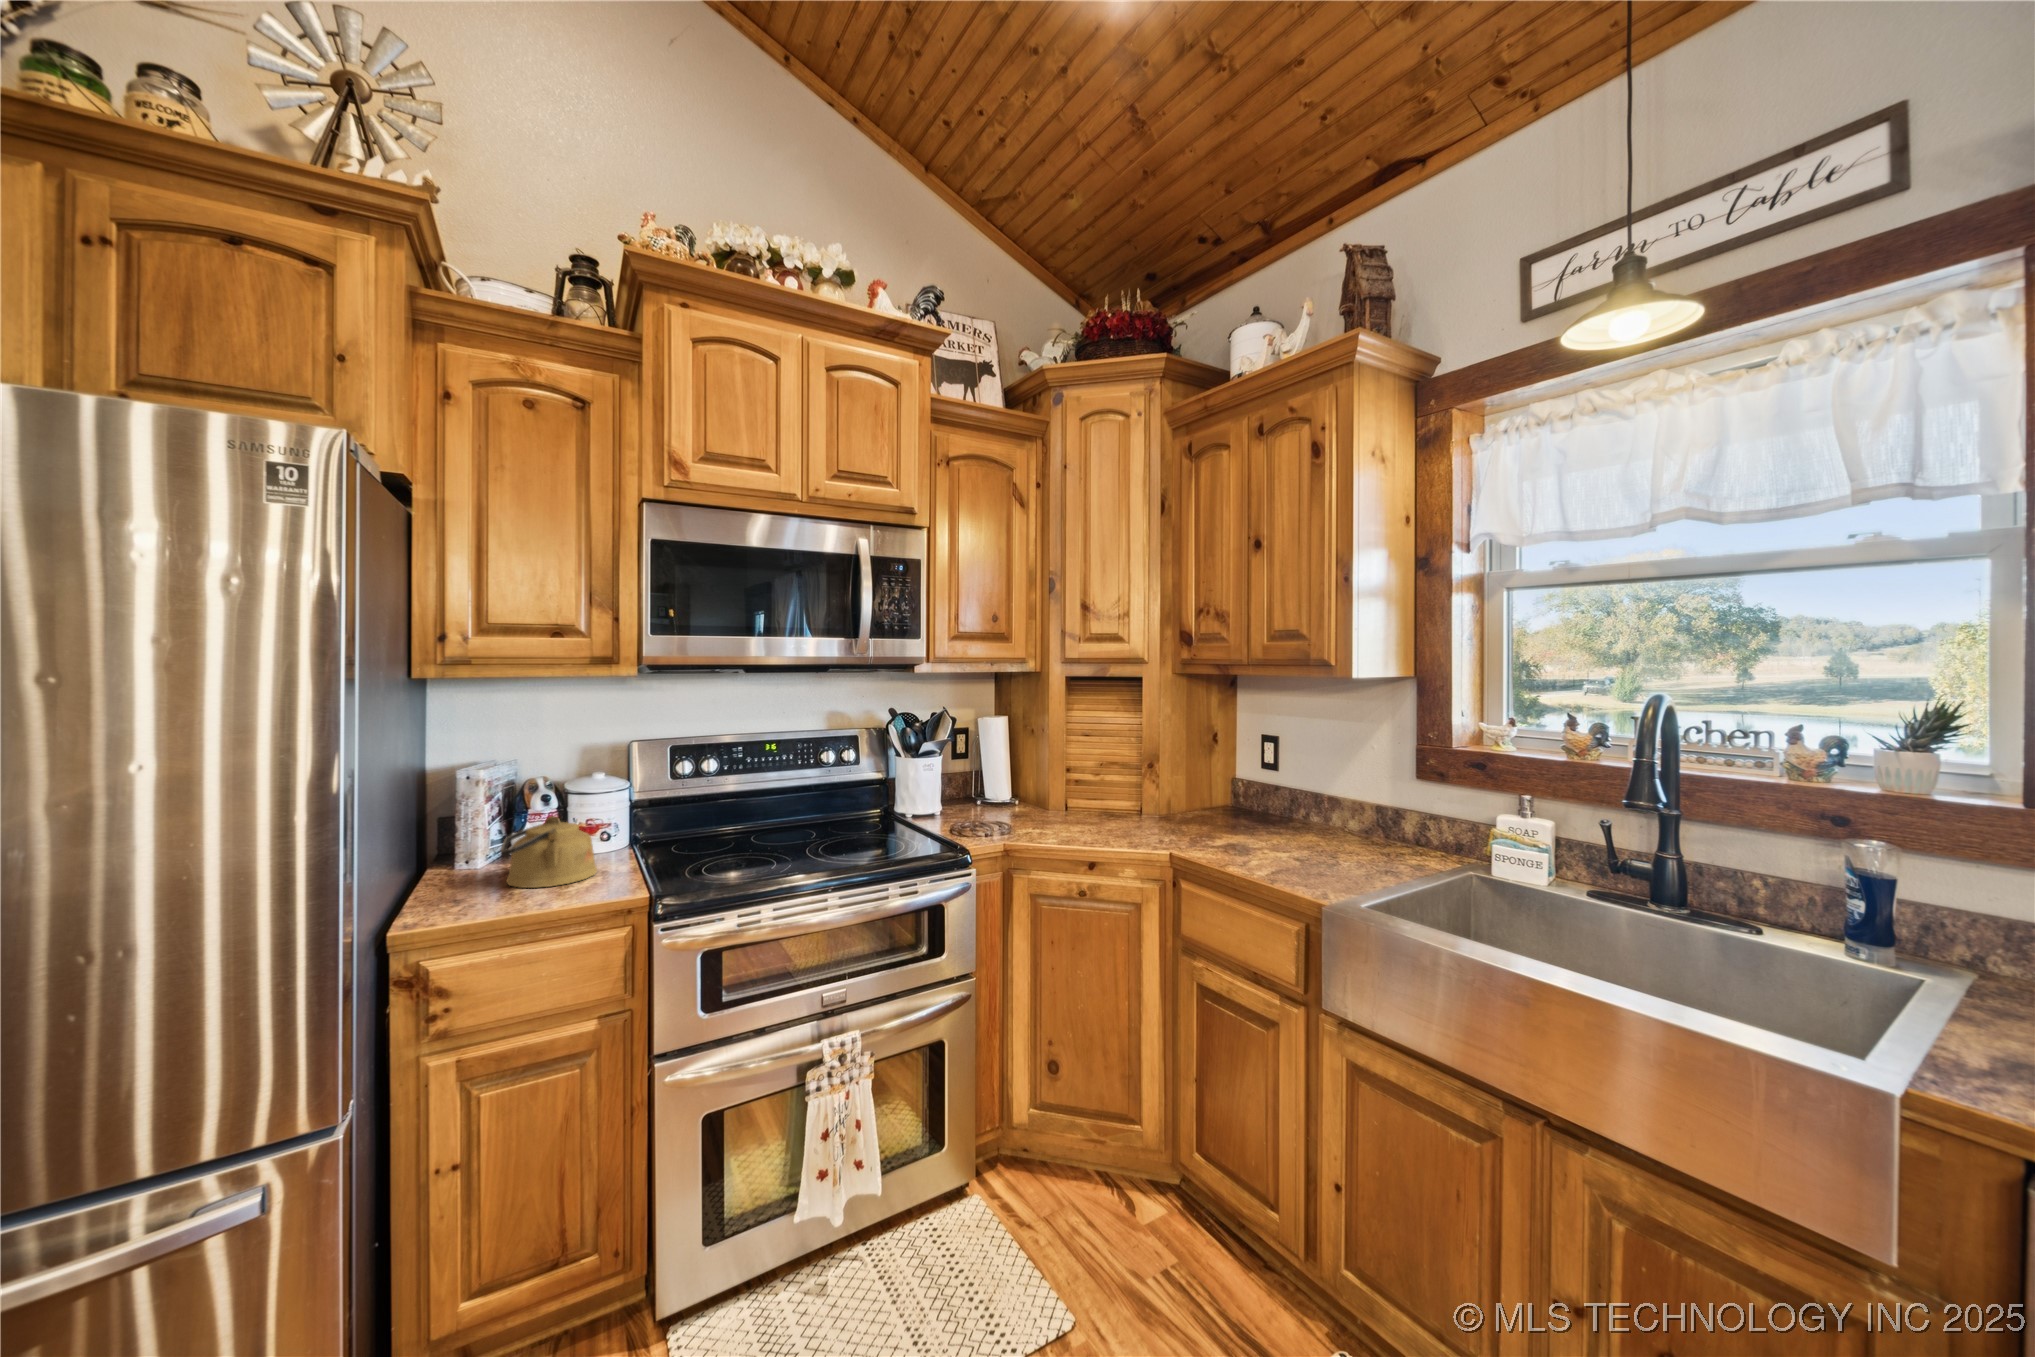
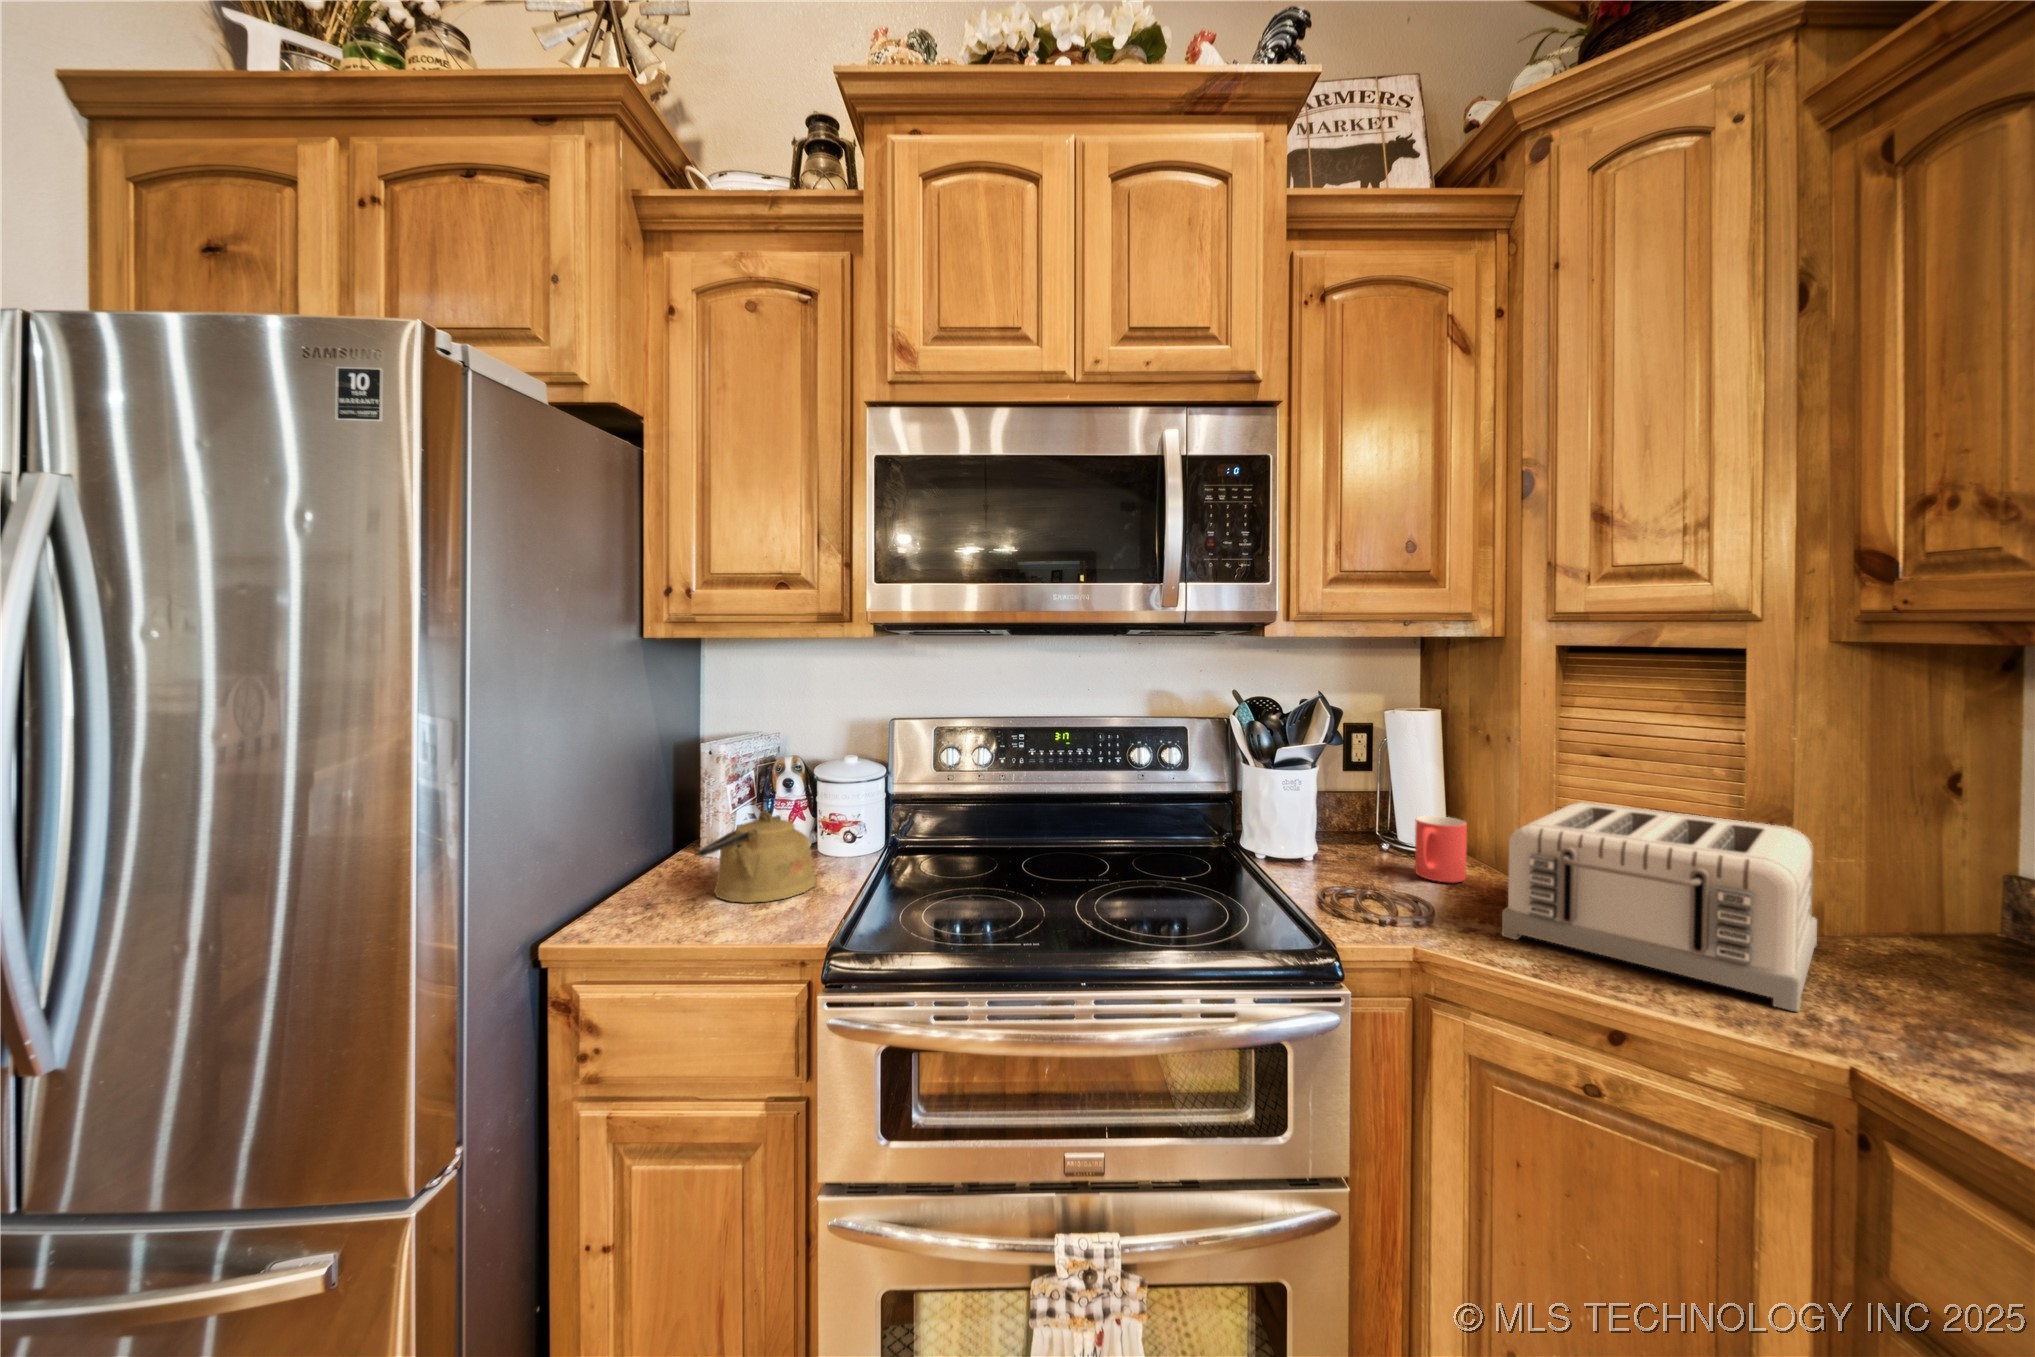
toaster: none [1041,765,1160,844] -> present [1502,802,1817,1011]
mug: none [998,780,1024,817] -> present [1415,816,1467,883]

